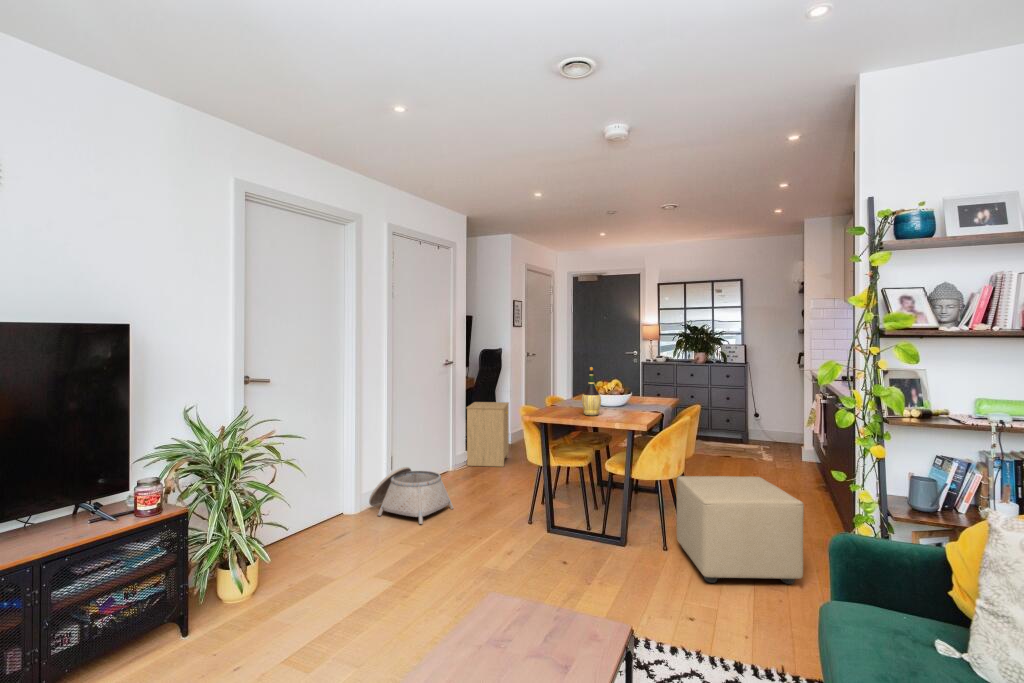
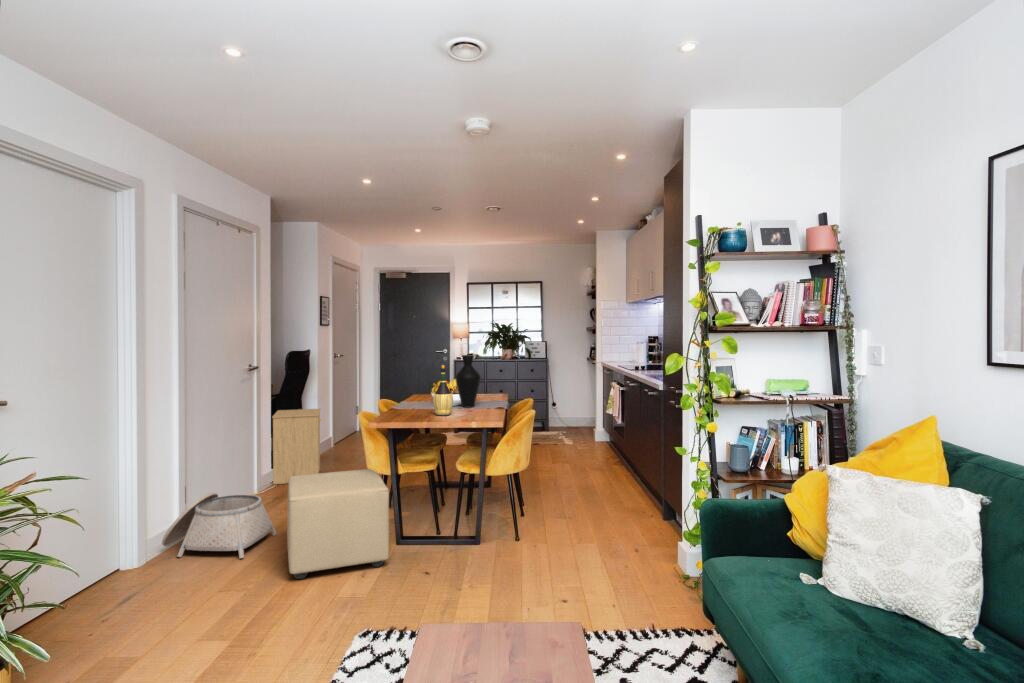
vase: none [612,358,637,409] -> present [455,355,481,407]
ottoman: present [677,476,804,584] -> present [287,469,389,579]

